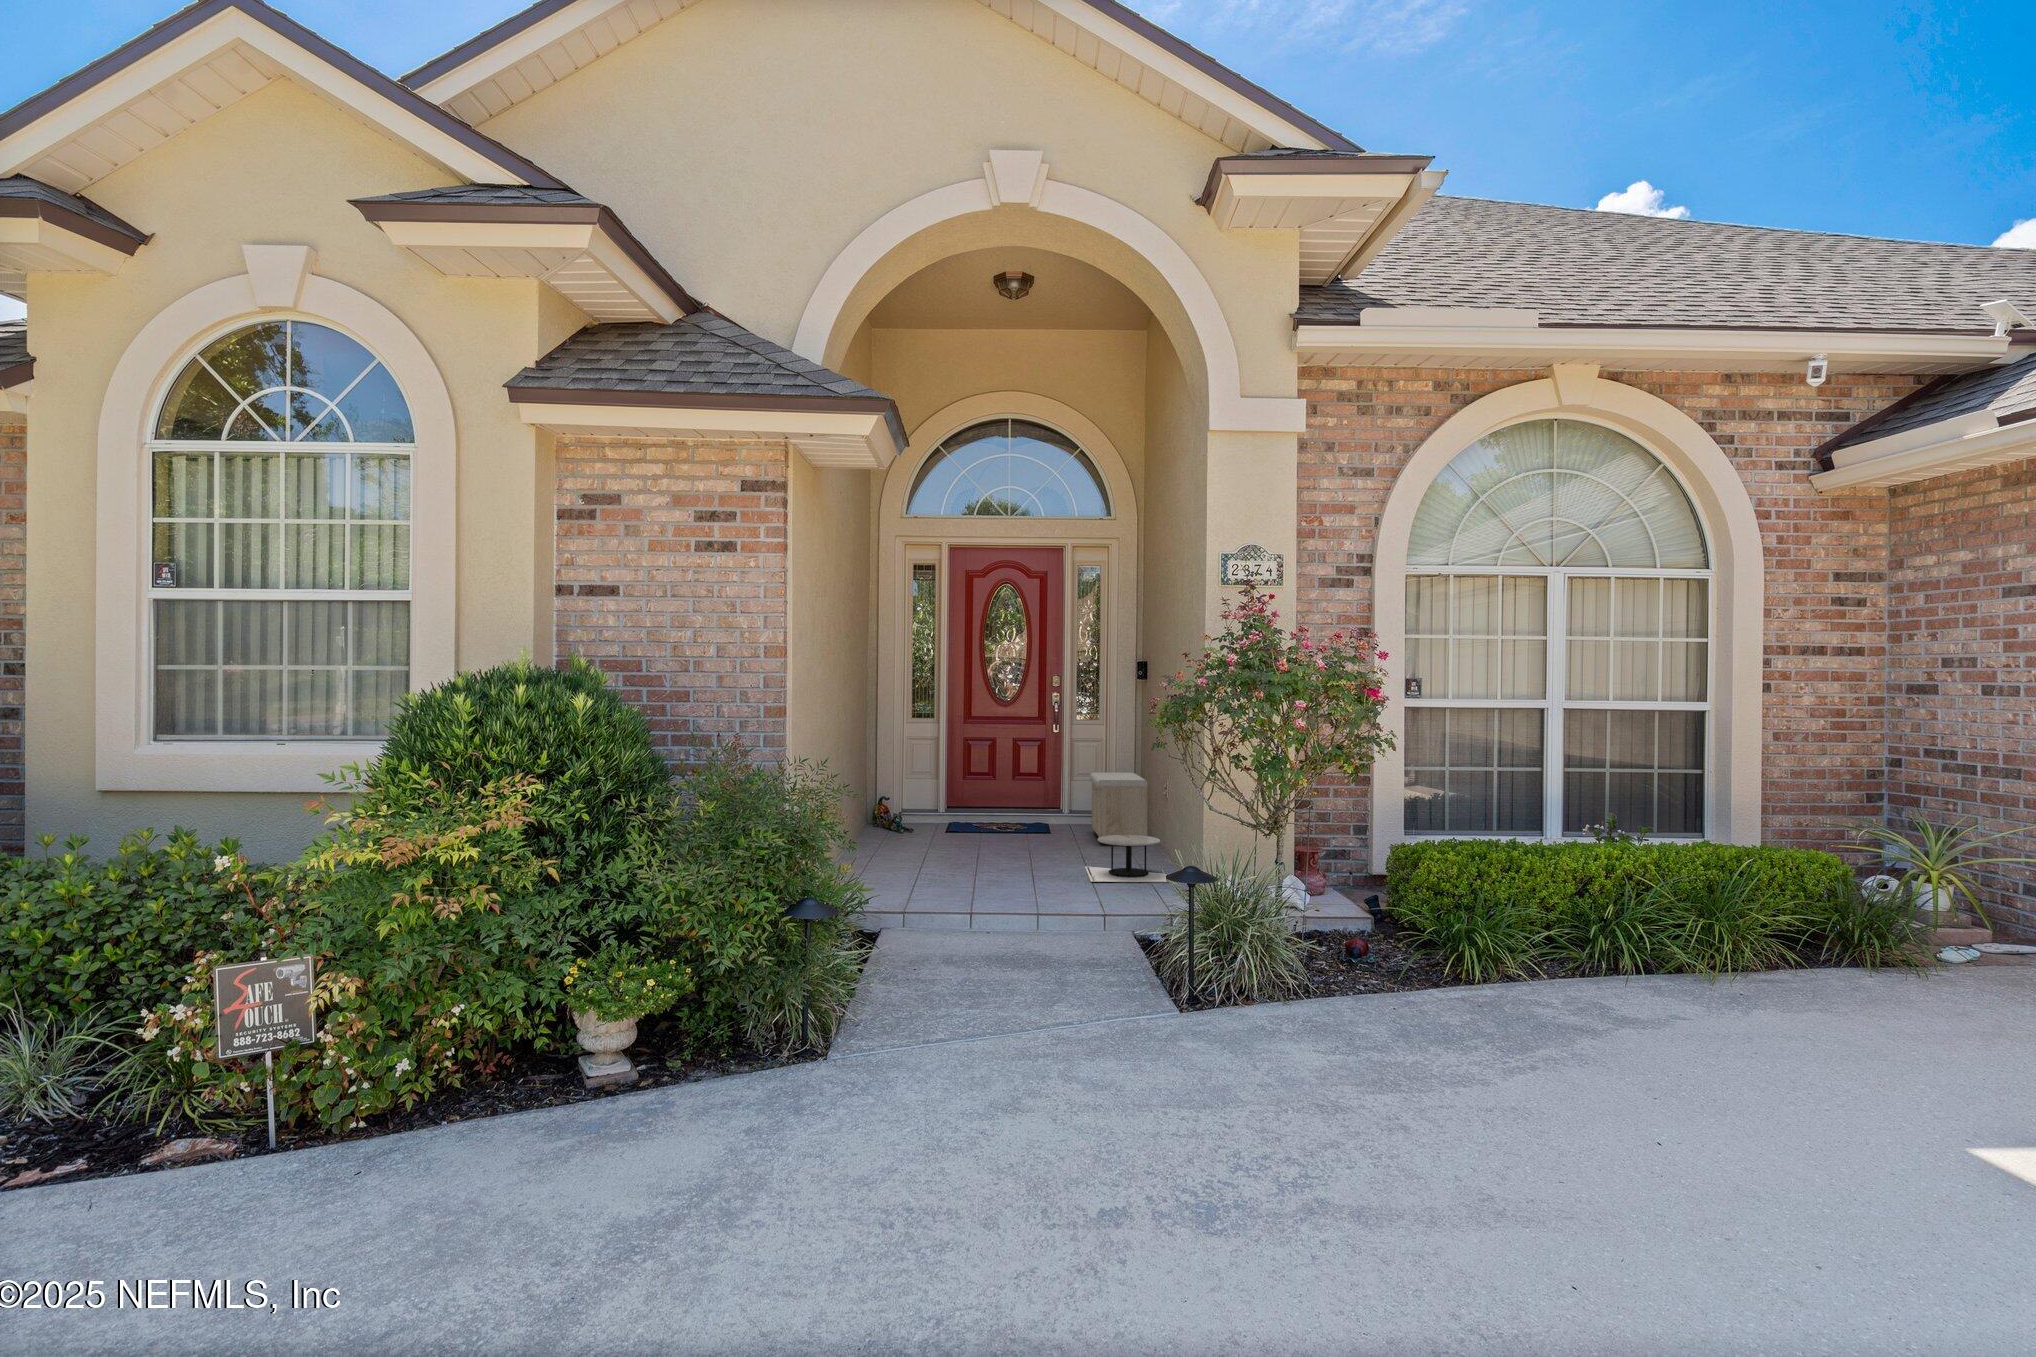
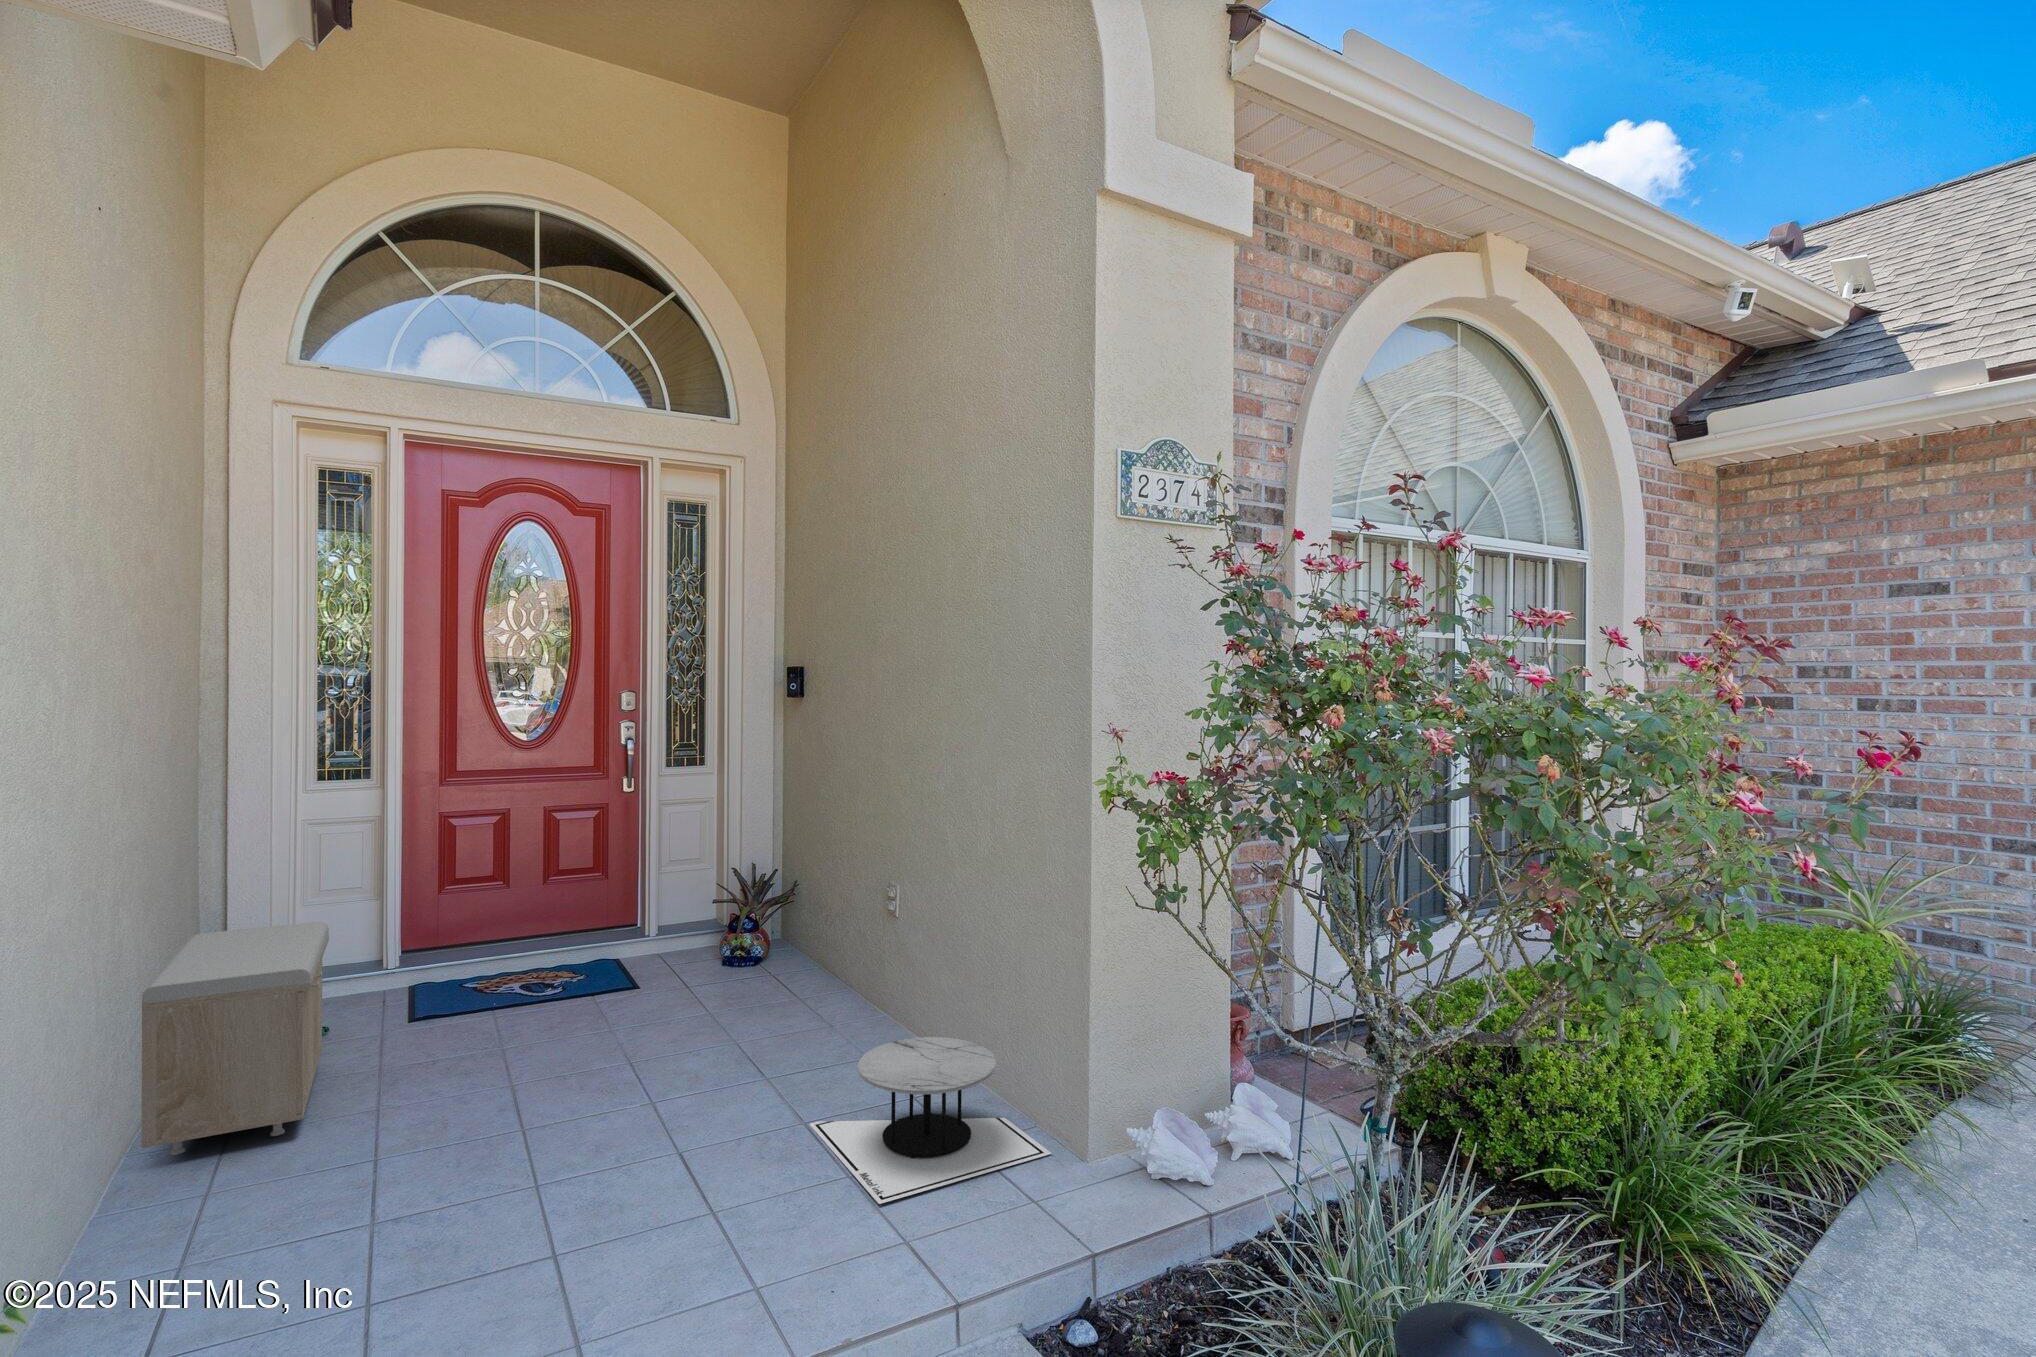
storage bench: present [1090,773,1148,837] -> present [141,922,329,1155]

